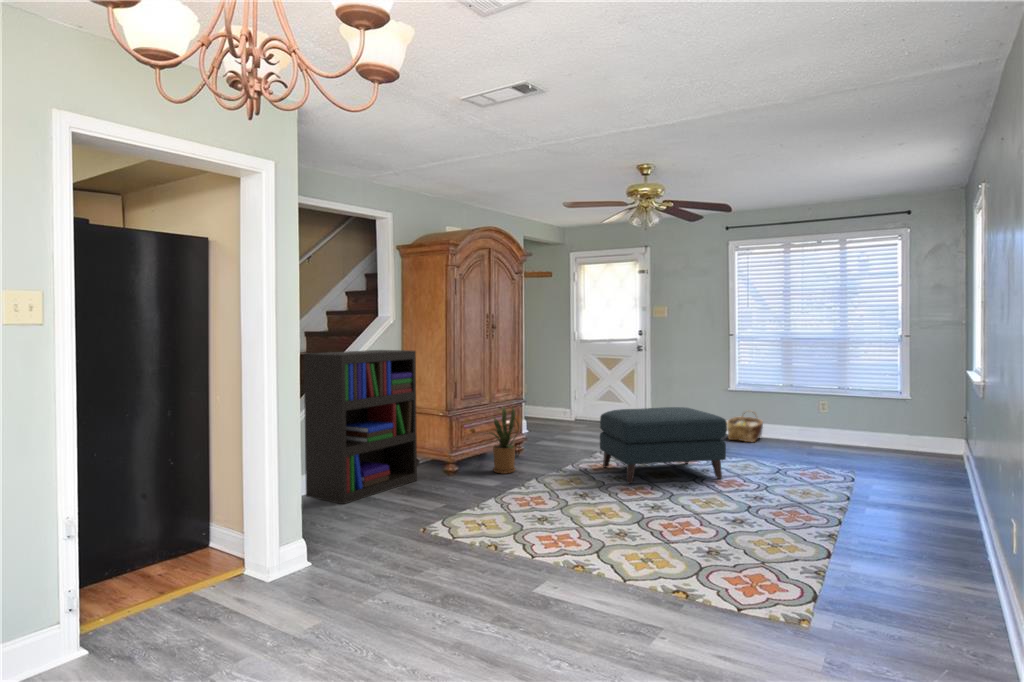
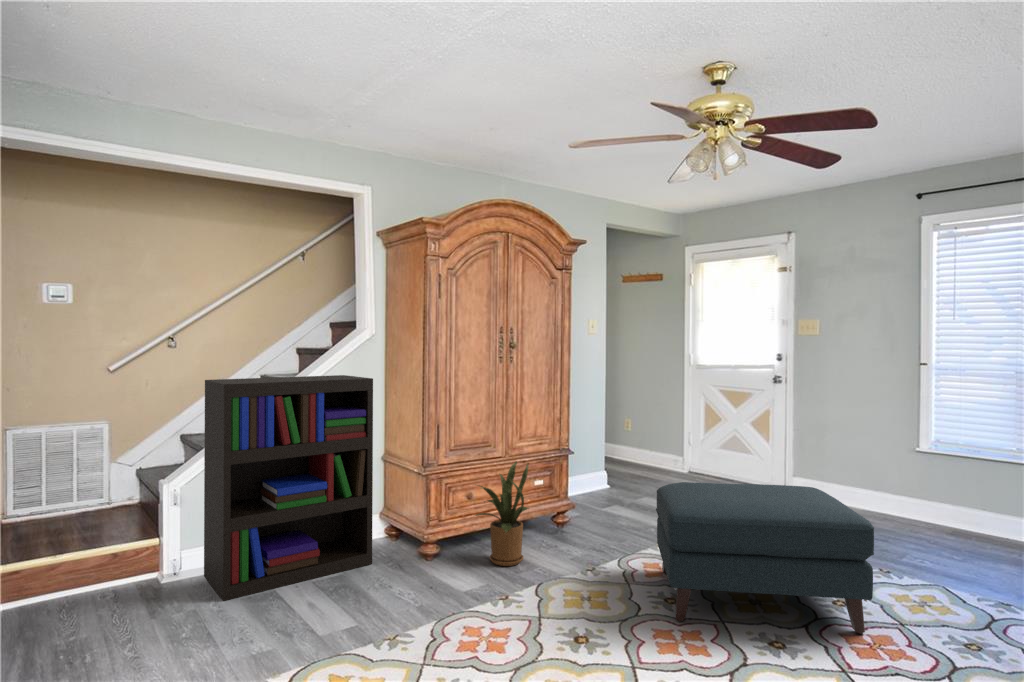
woven basket: present [727,416,763,442] -> none [911,486,980,543]

